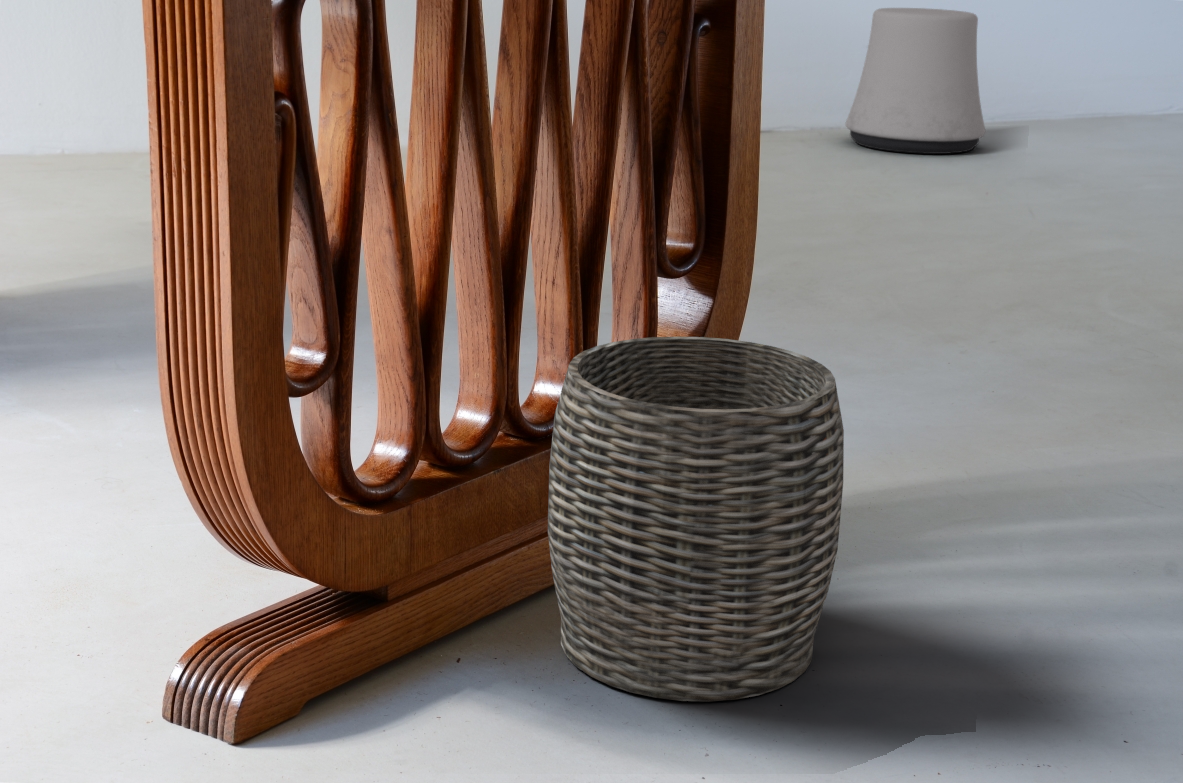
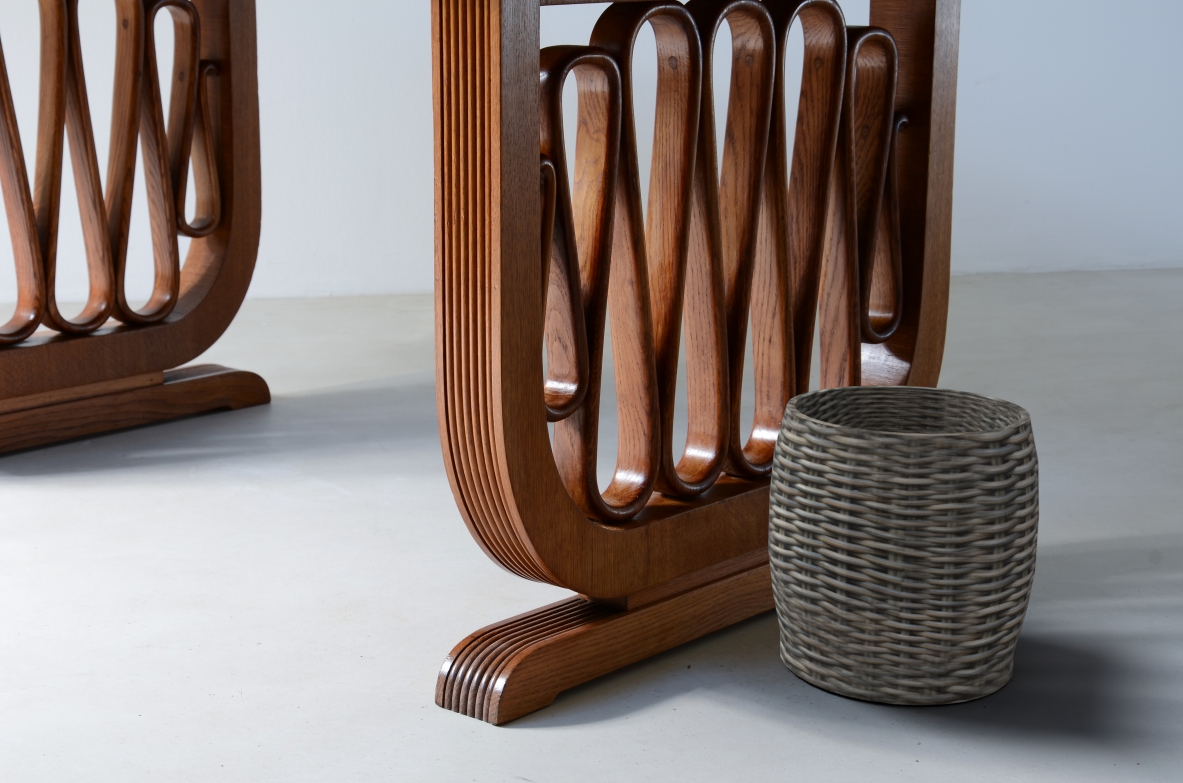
stool: present [846,8,985,154] -> none [1008,164,1135,287]

